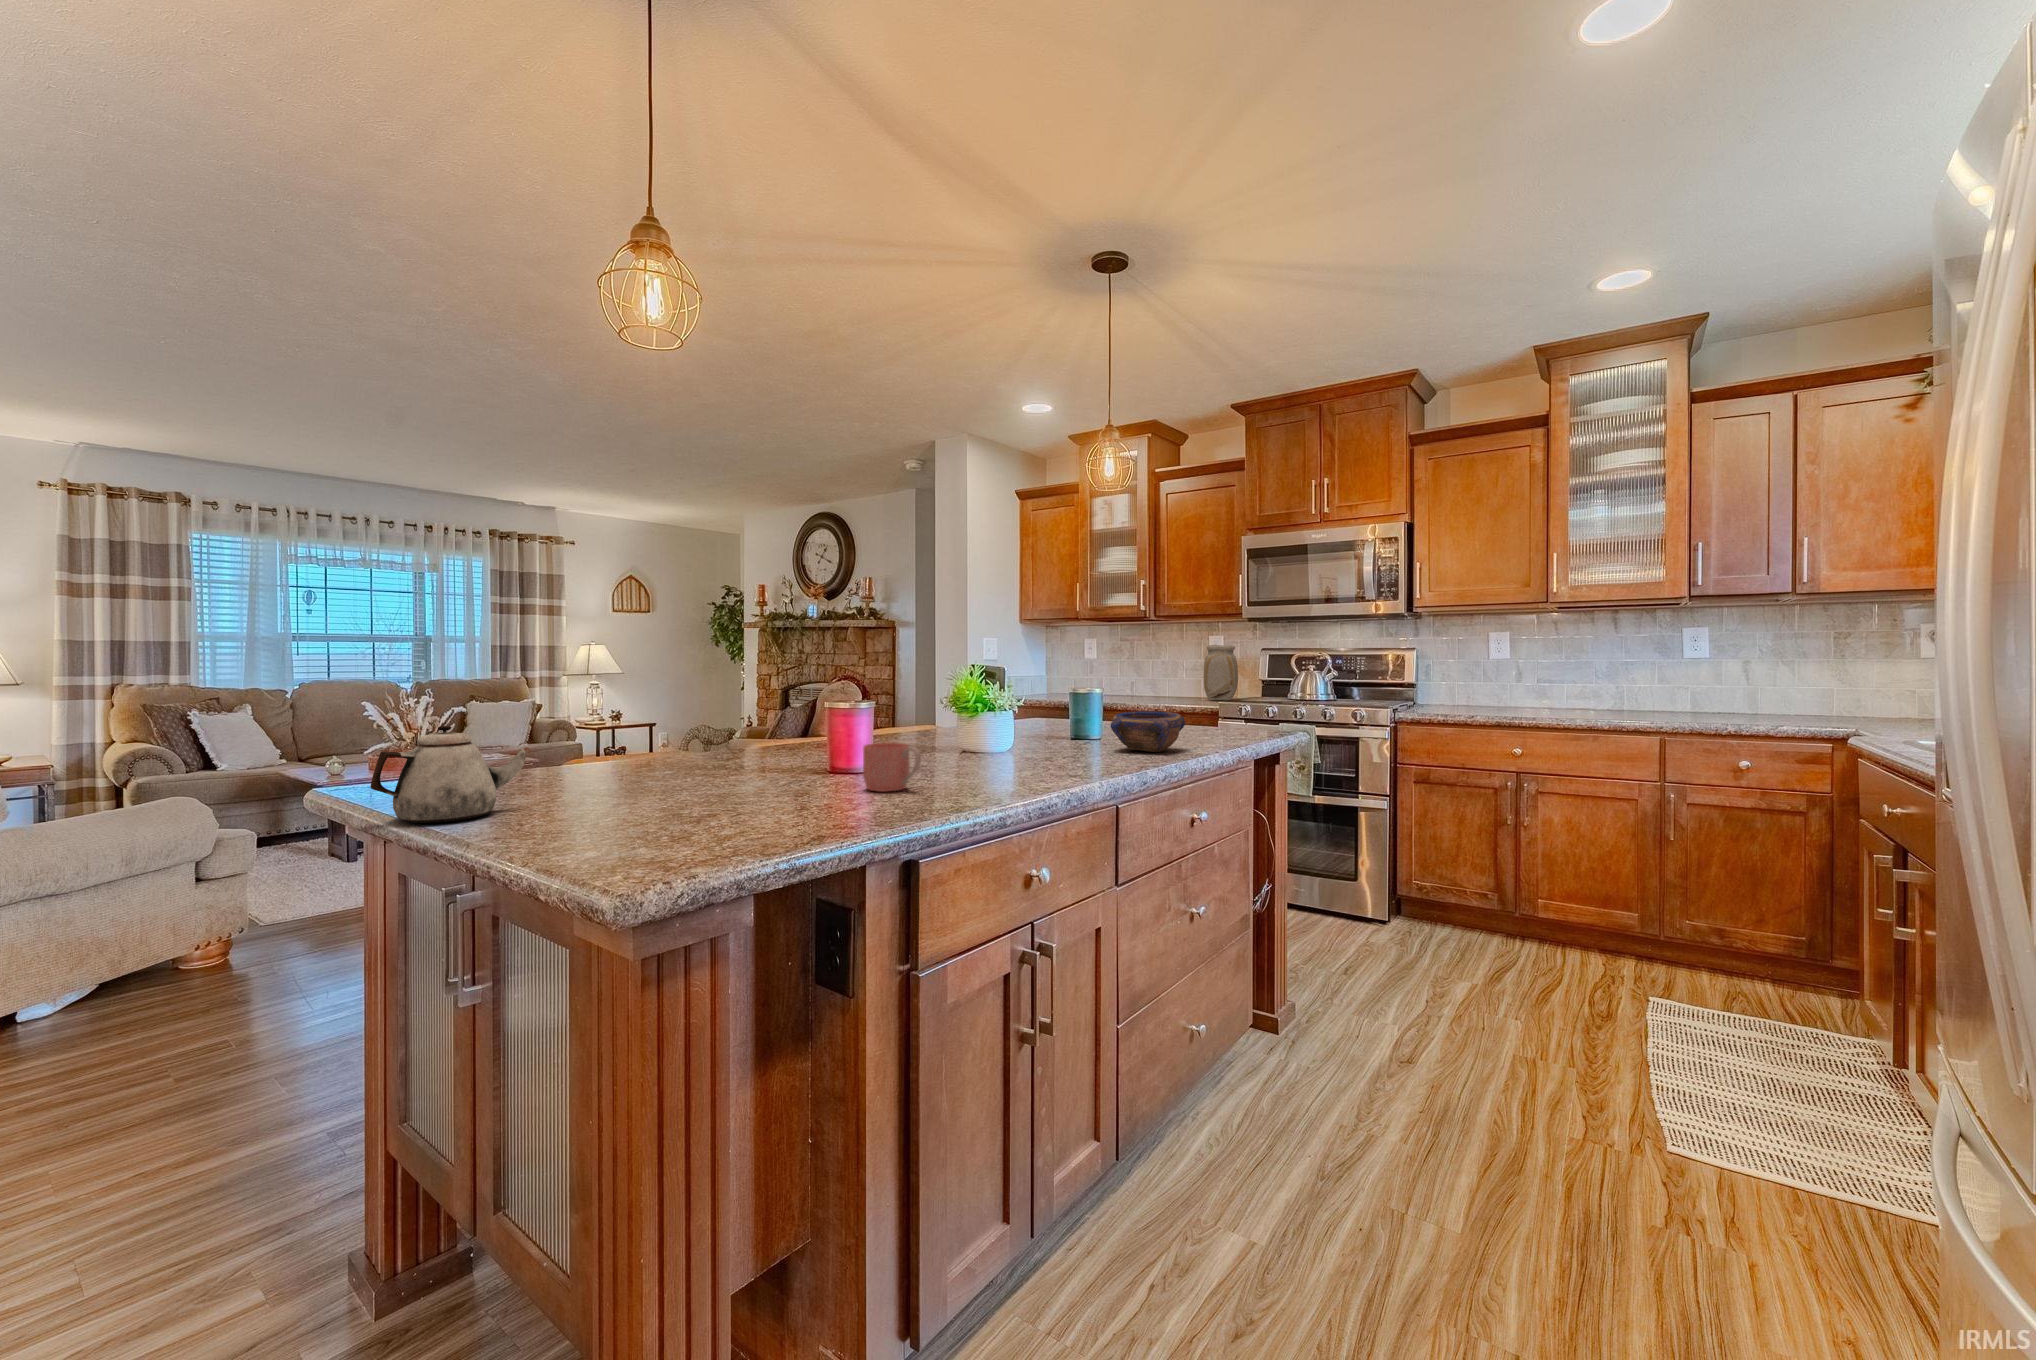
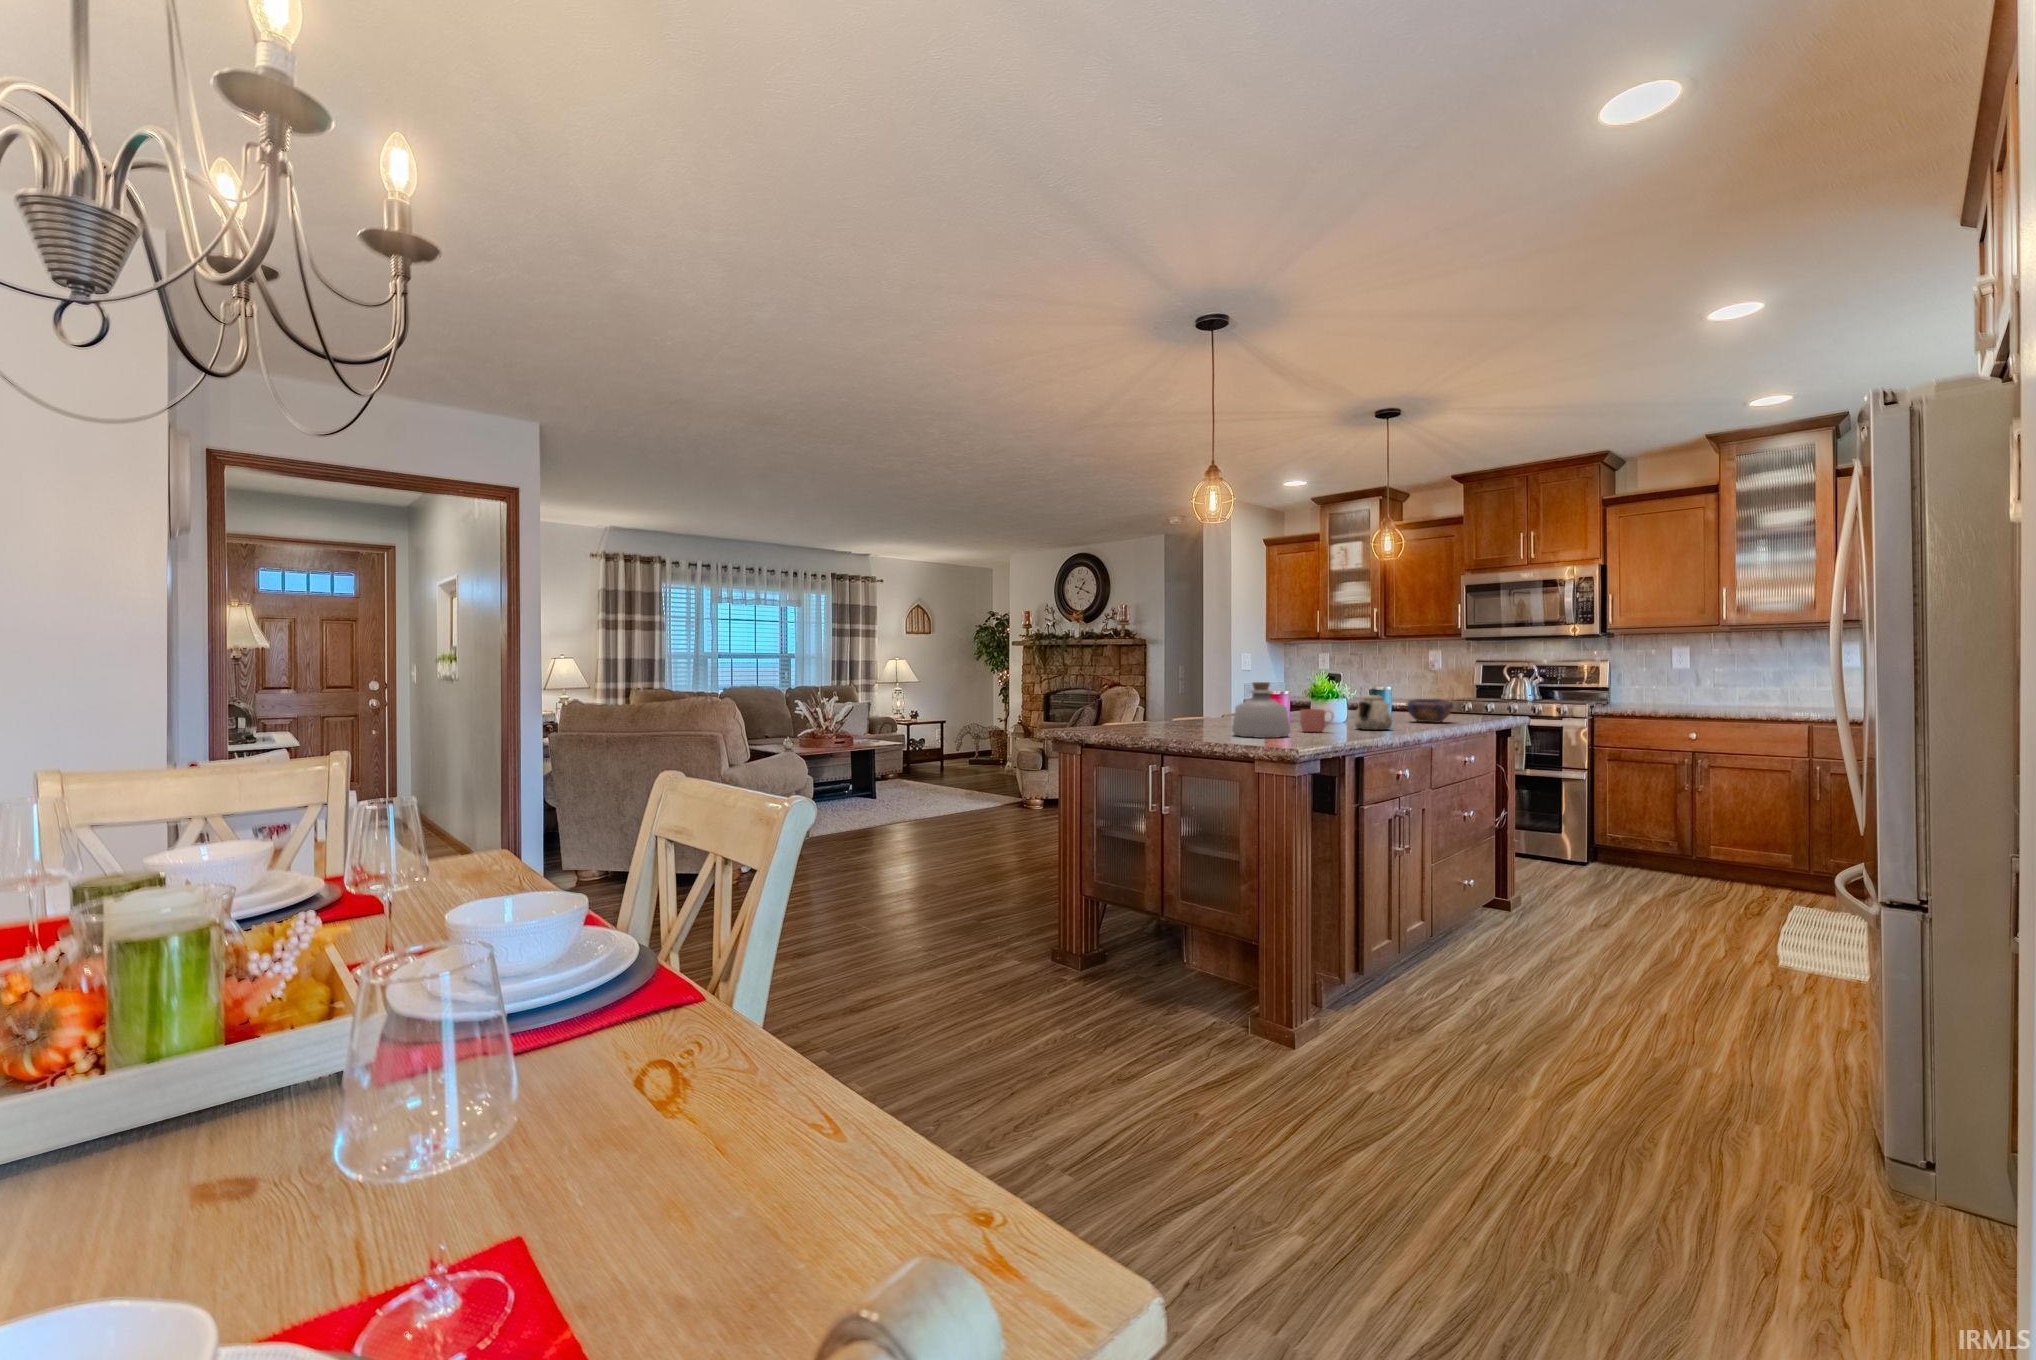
vase: present [1204,645,1238,701] -> none [1427,659,1456,702]
bottle: none [675,694,801,821] -> present [1232,682,1291,738]
teapot: present [371,726,531,823] -> present [1354,692,1392,730]

